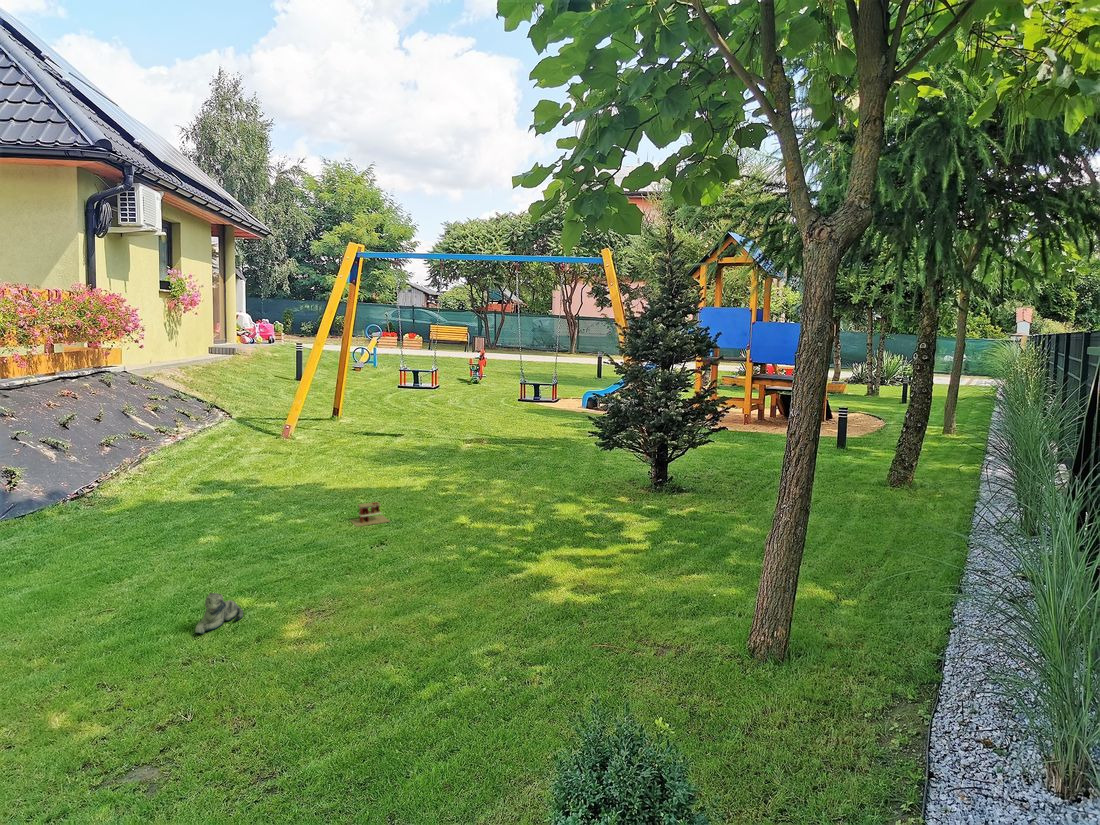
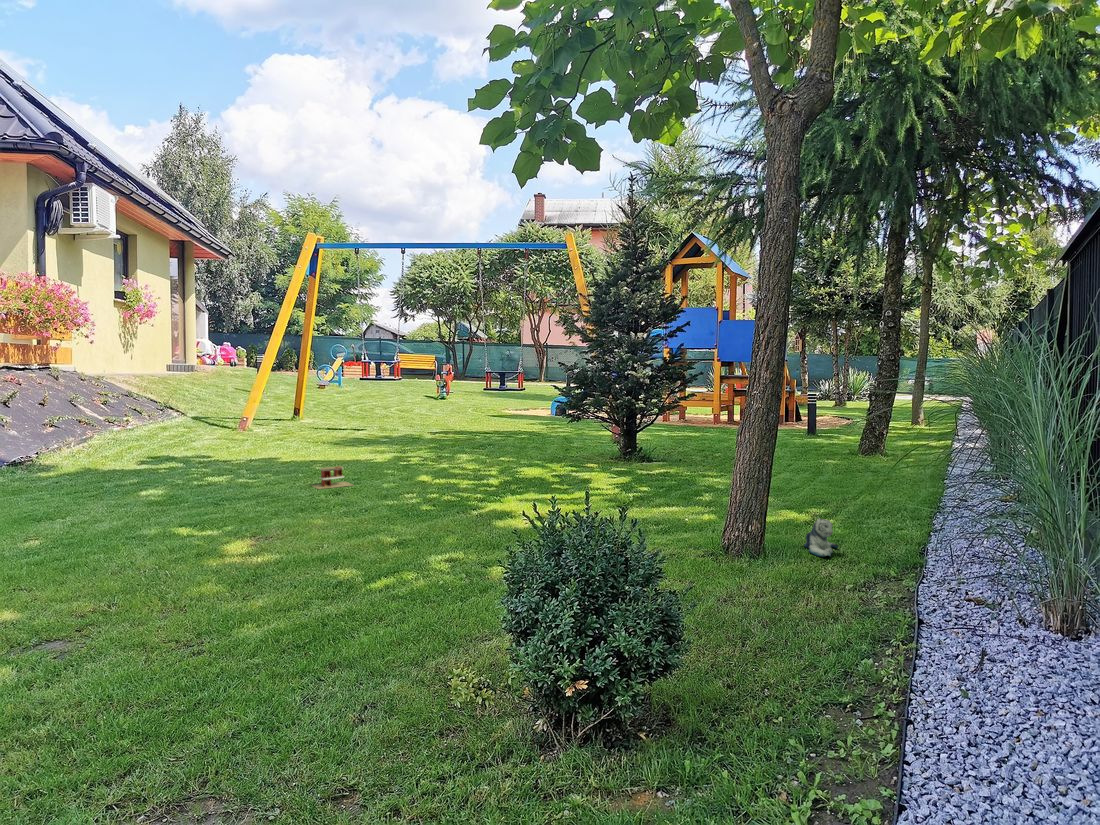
plush toy: present [195,593,243,634] -> present [804,519,838,557]

